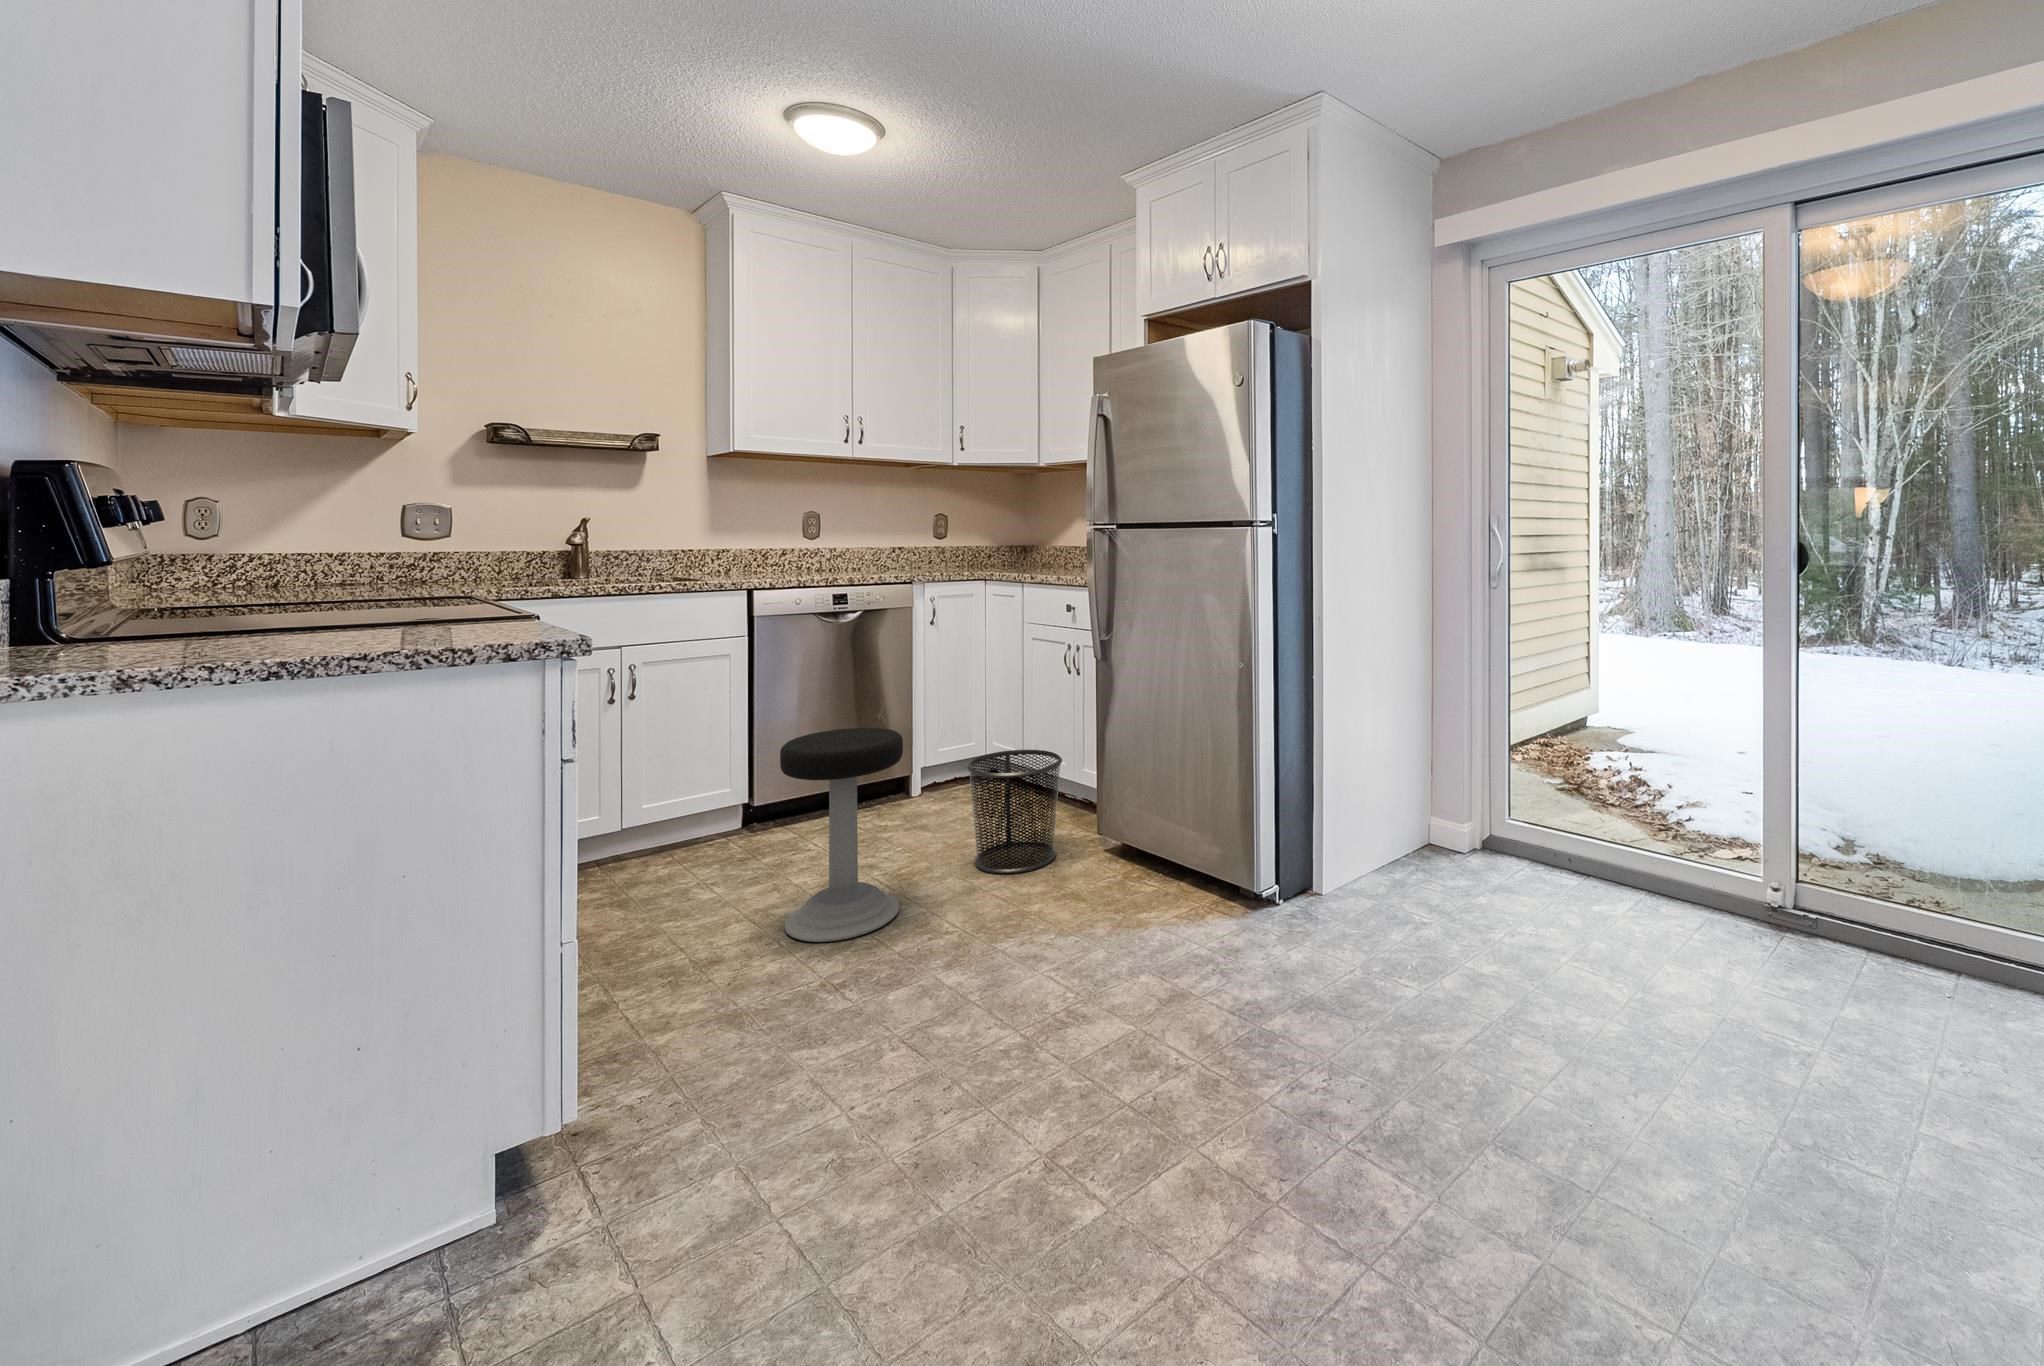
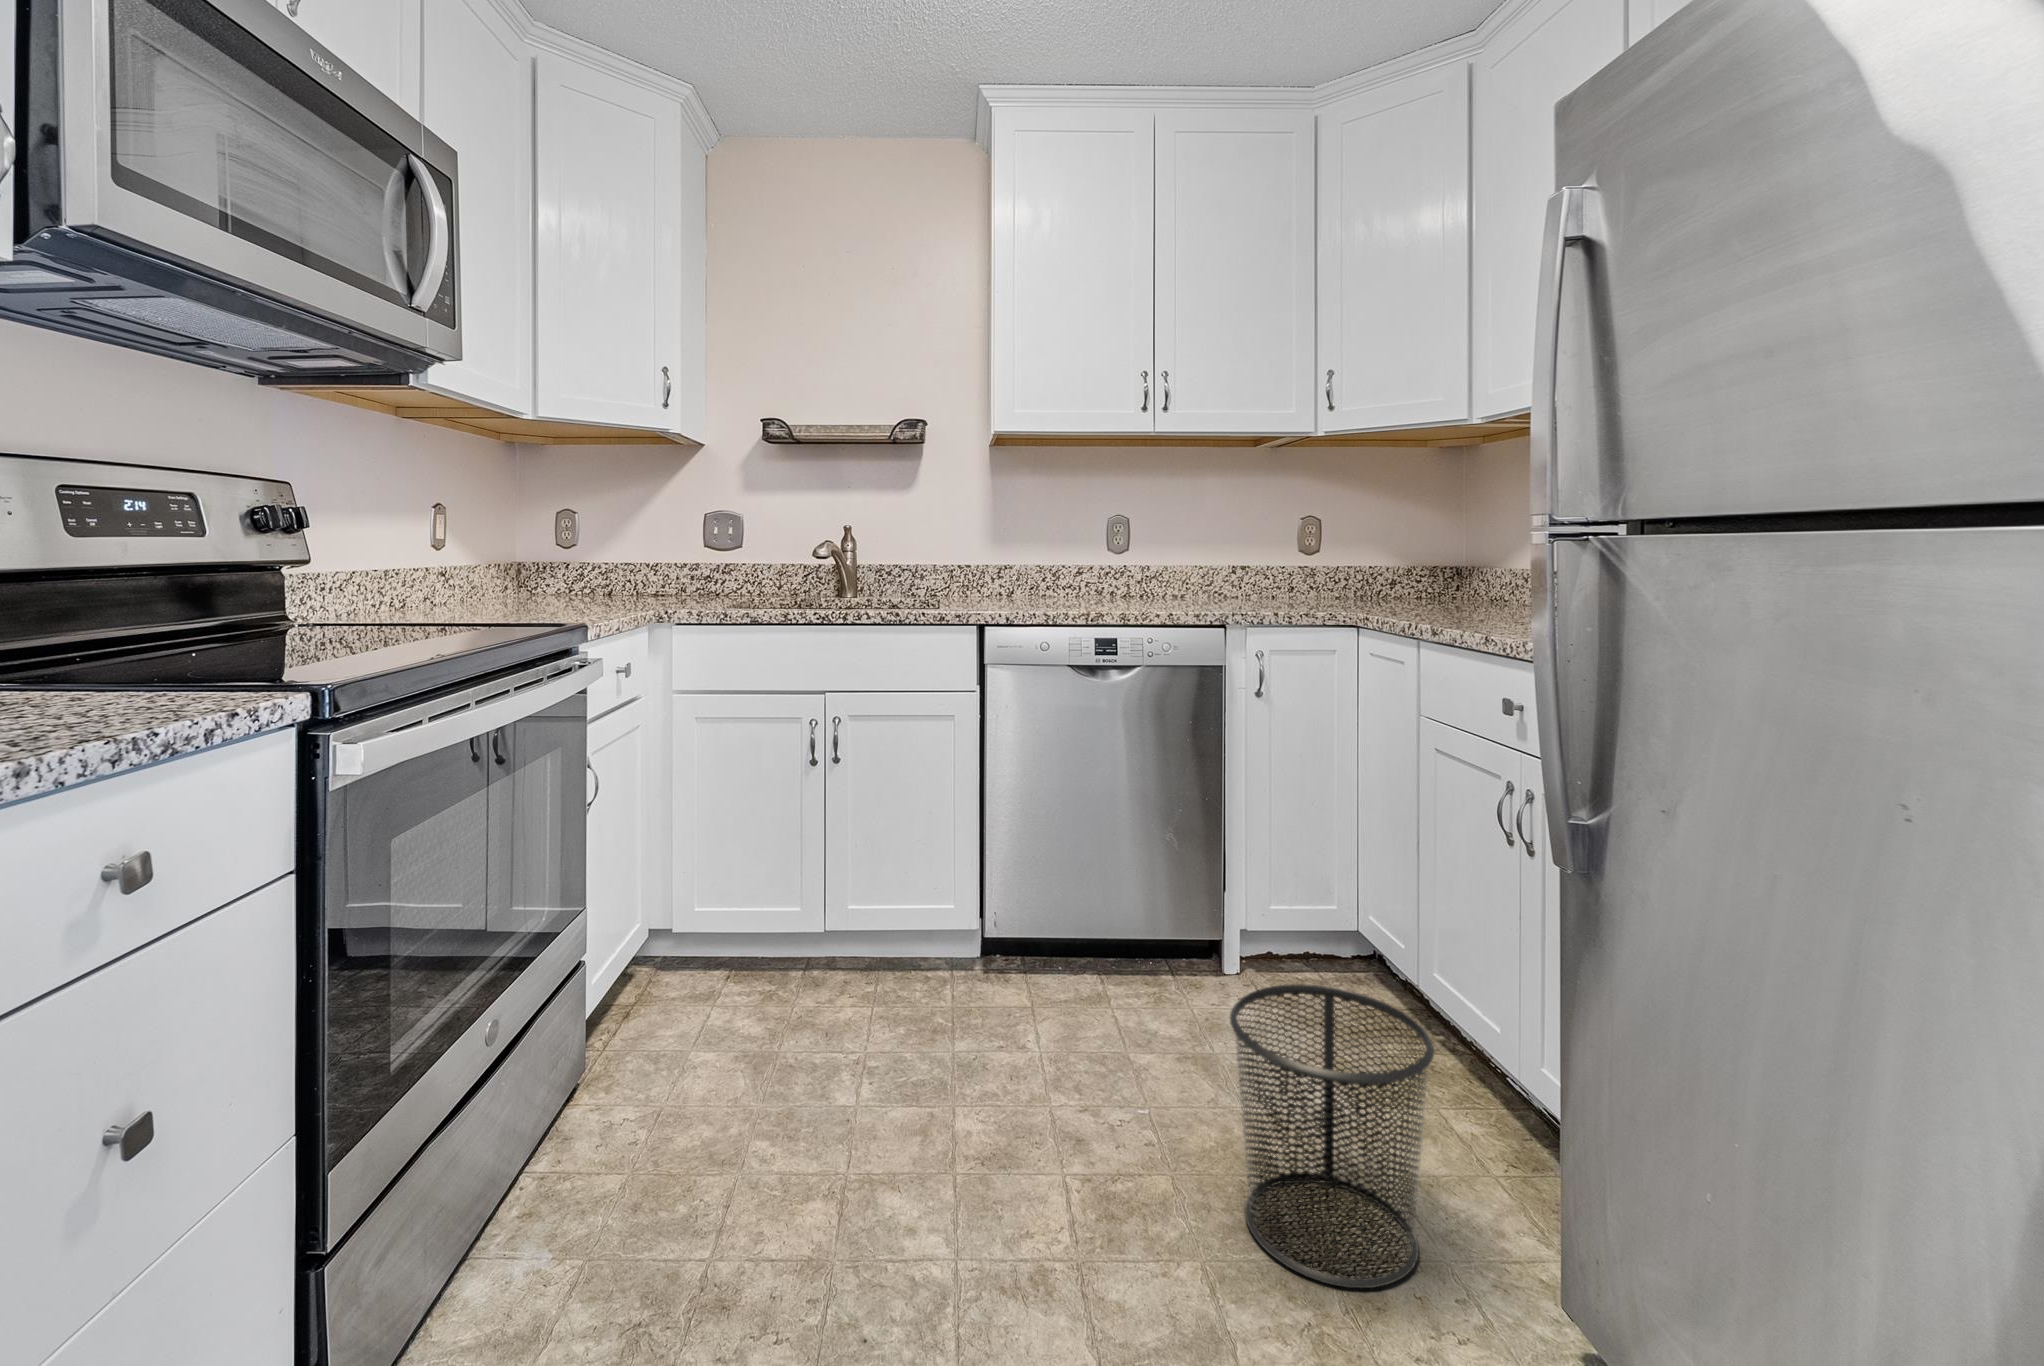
stool: present [780,728,903,942] -> none [877,888,1074,1312]

